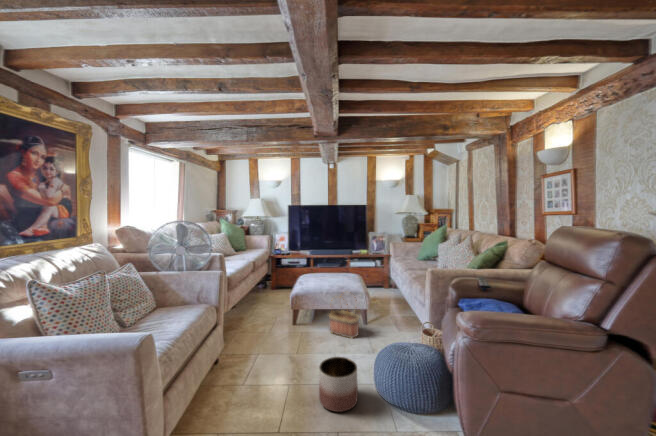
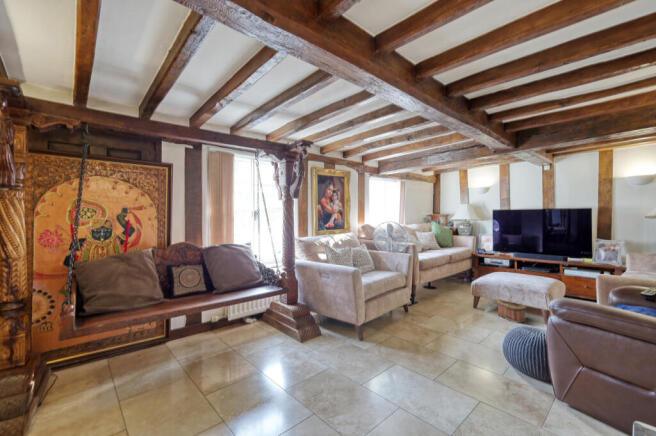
planter: present [319,357,358,412] -> none [454,315,483,348]

